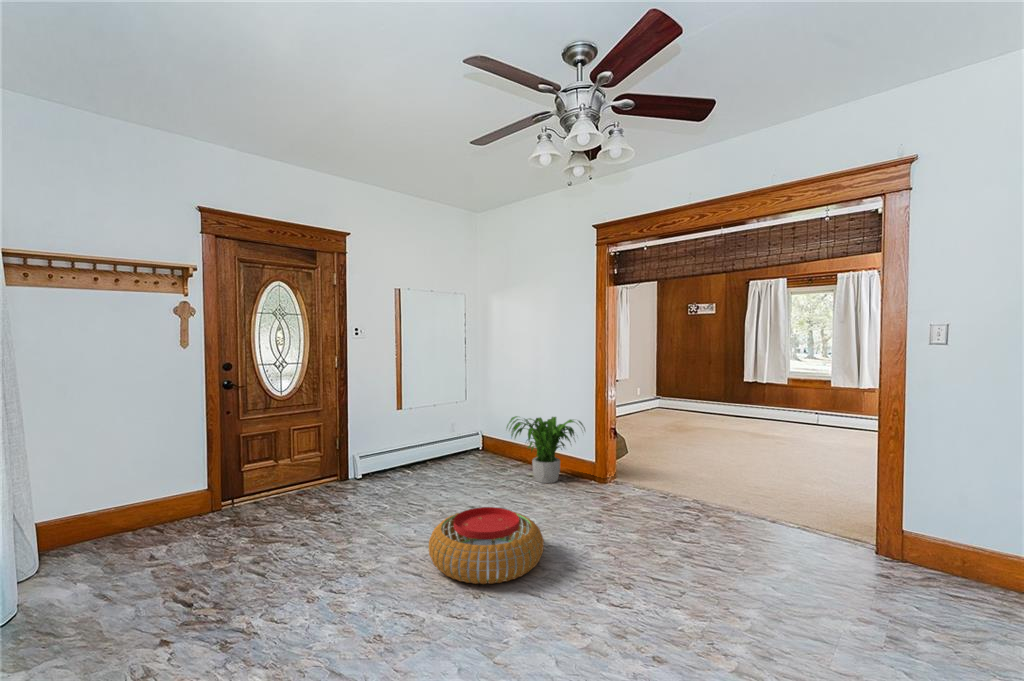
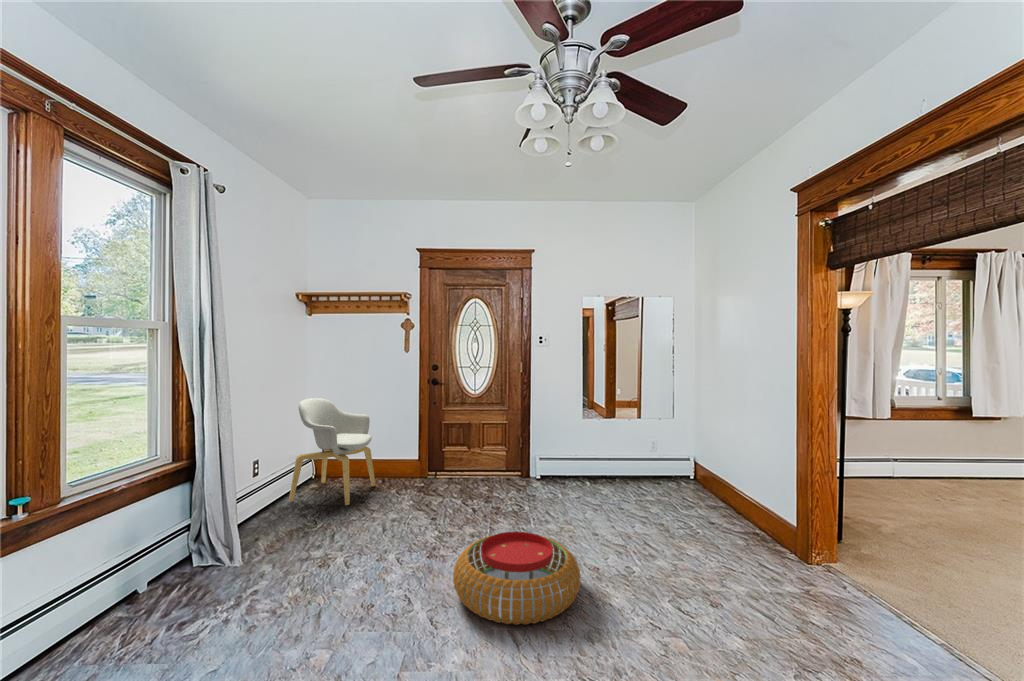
potted plant: present [507,416,585,483] -> none [669,445,775,541]
armchair: none [31,426,163,598] -> present [289,398,376,505]

